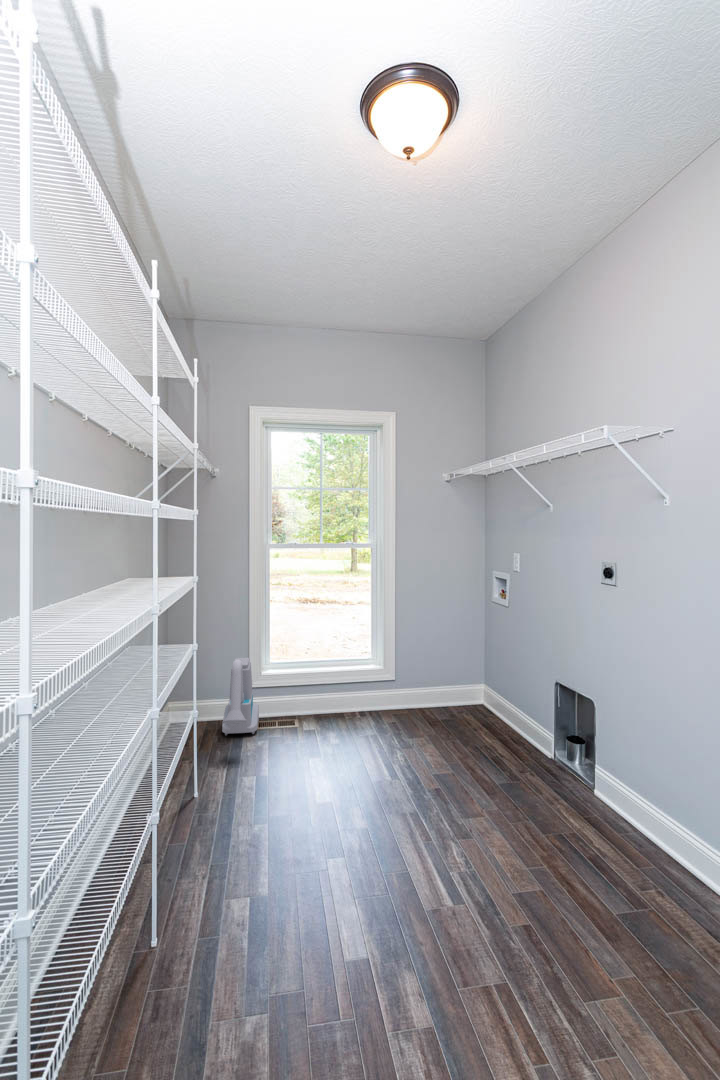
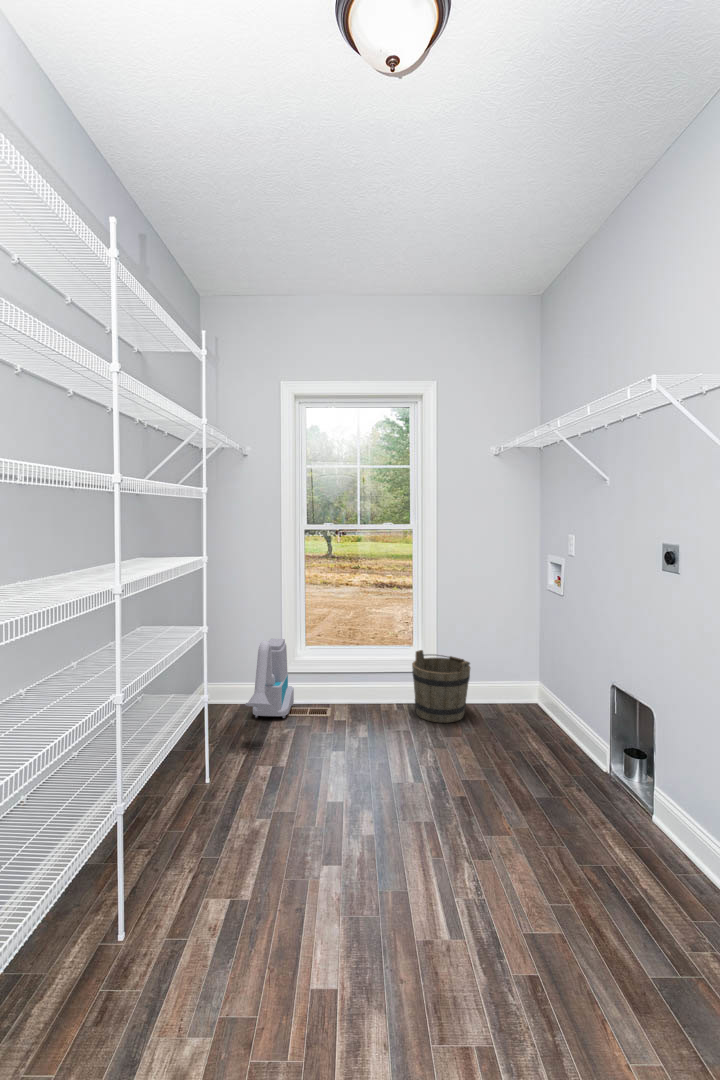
bucket: none [371,661,425,727] -> present [412,650,470,723]

